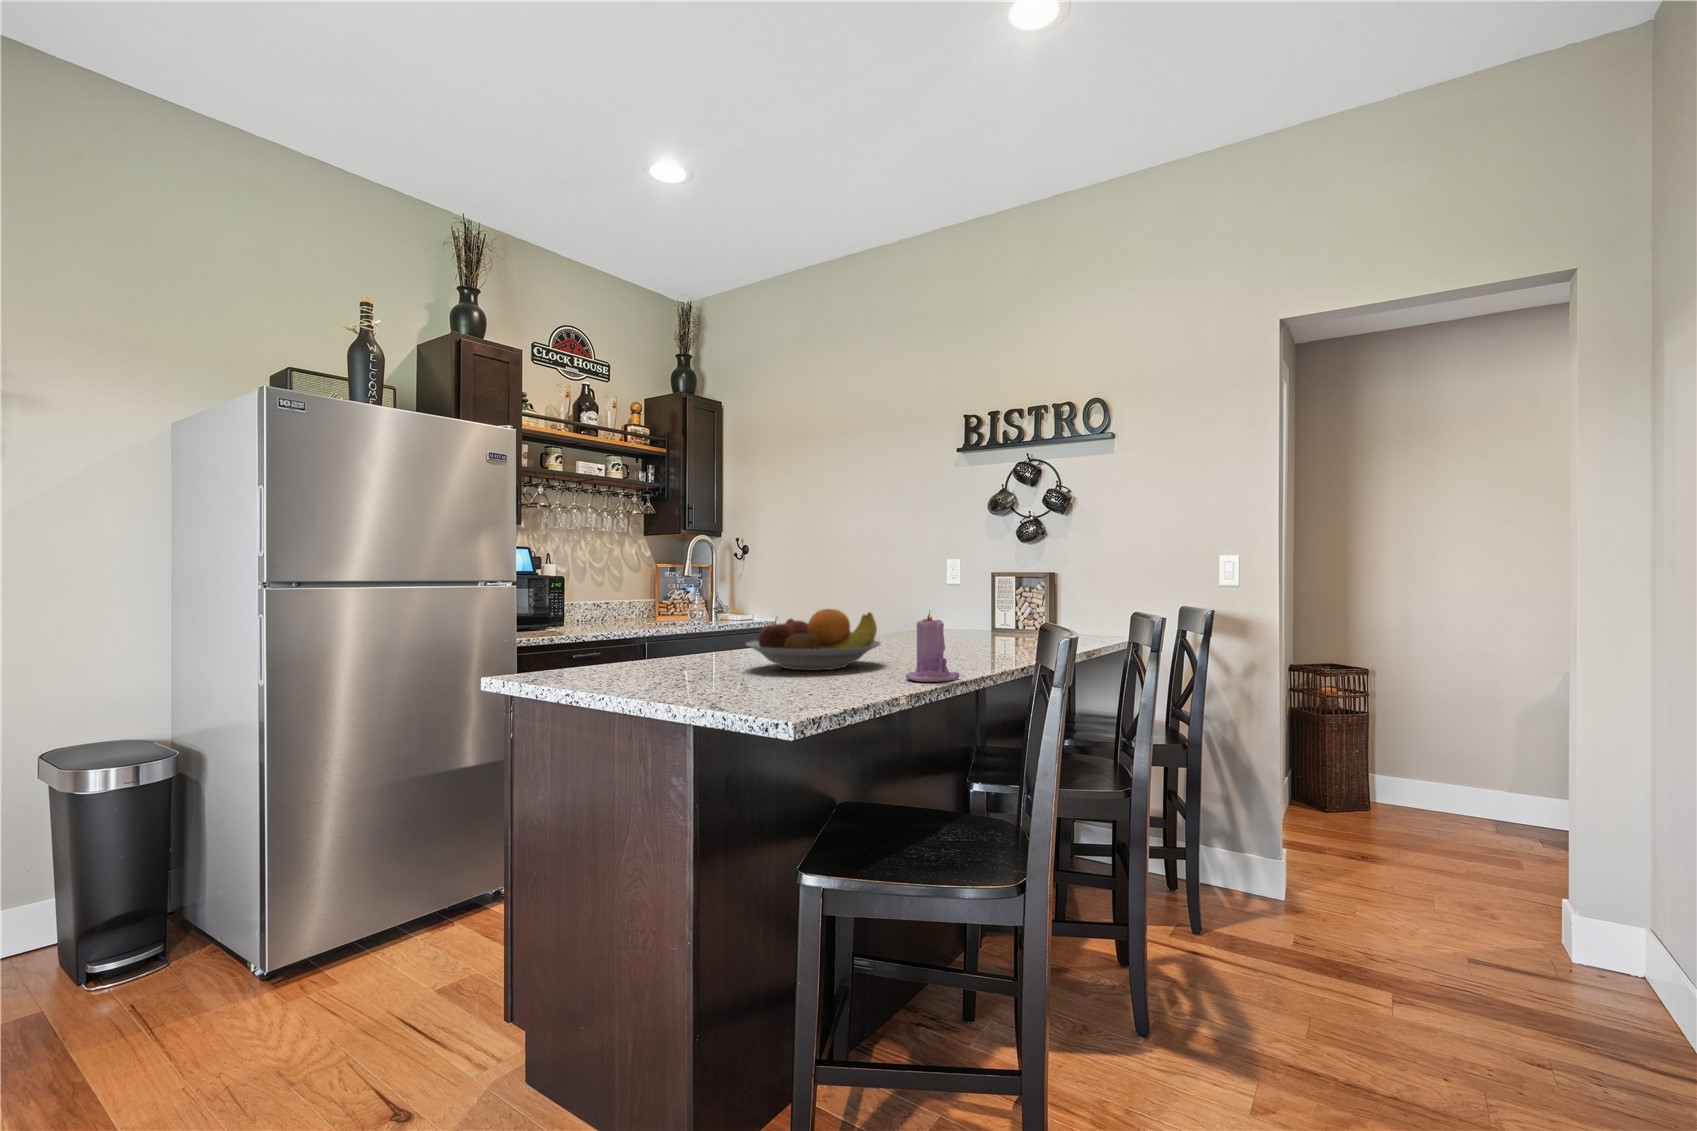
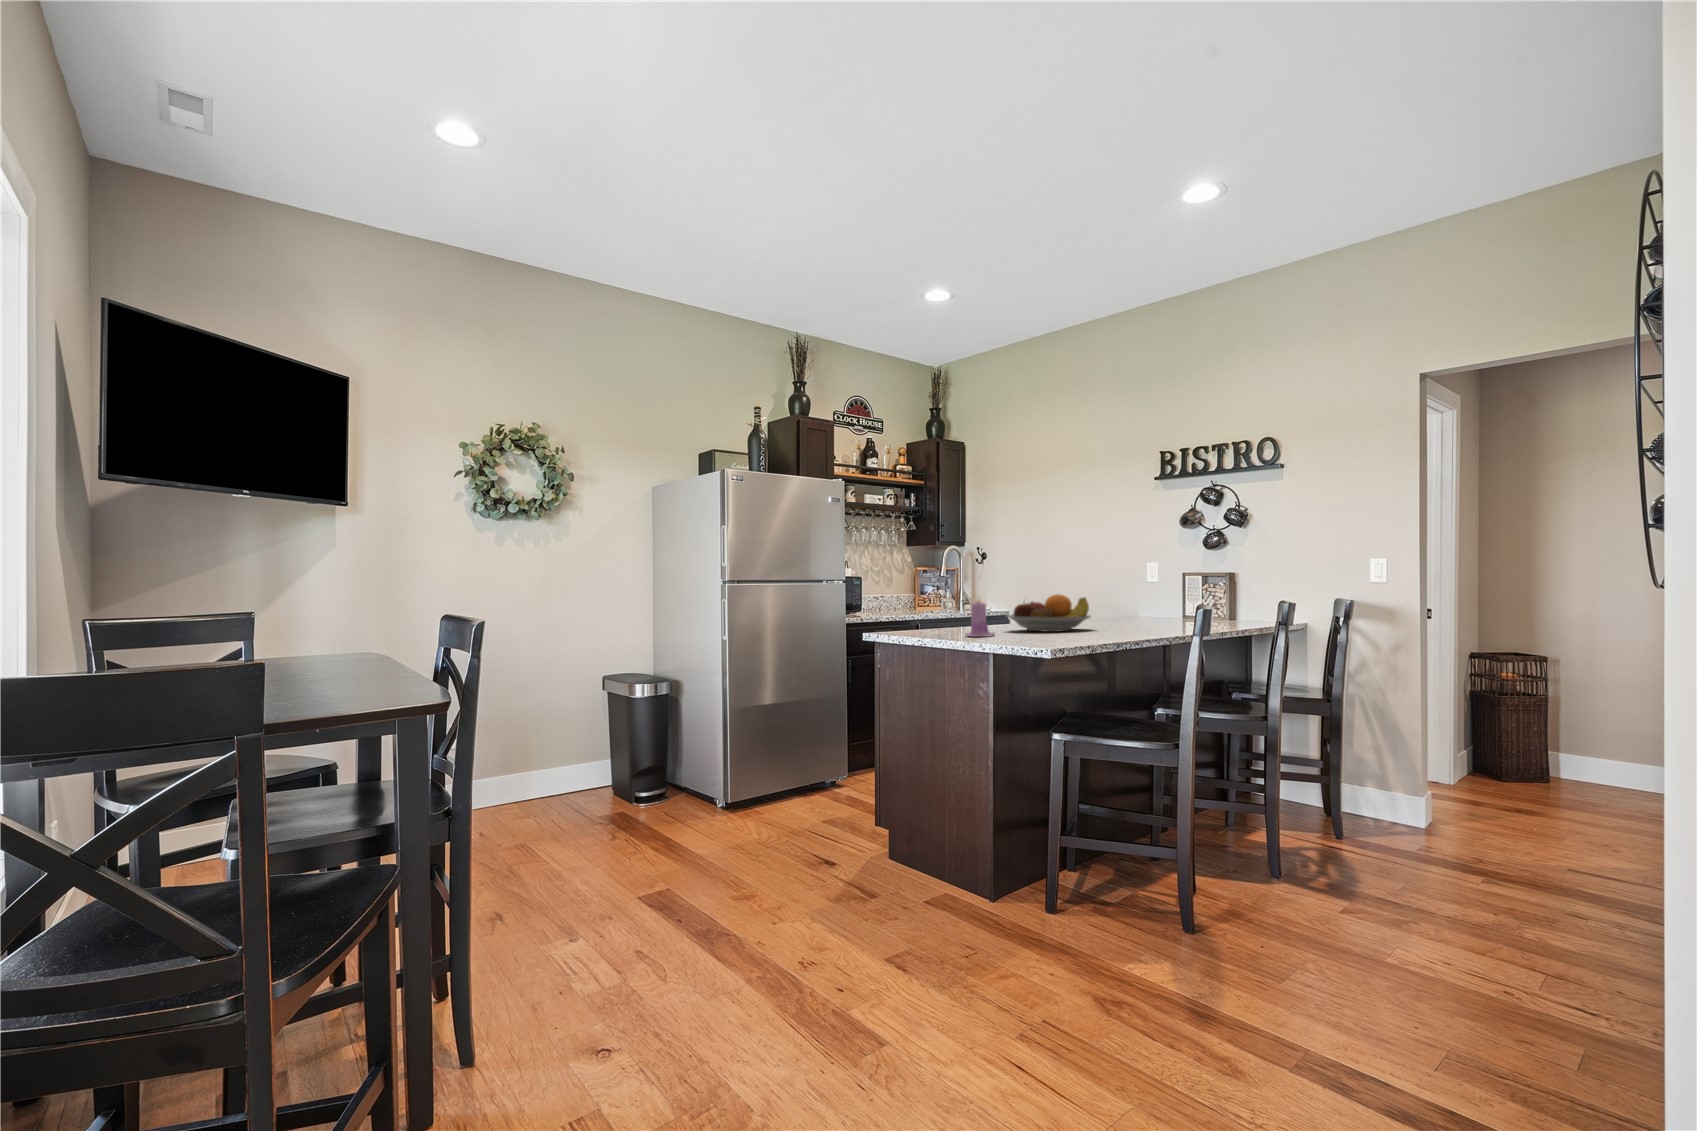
candle: present [906,612,960,682] -> present [966,601,995,637]

